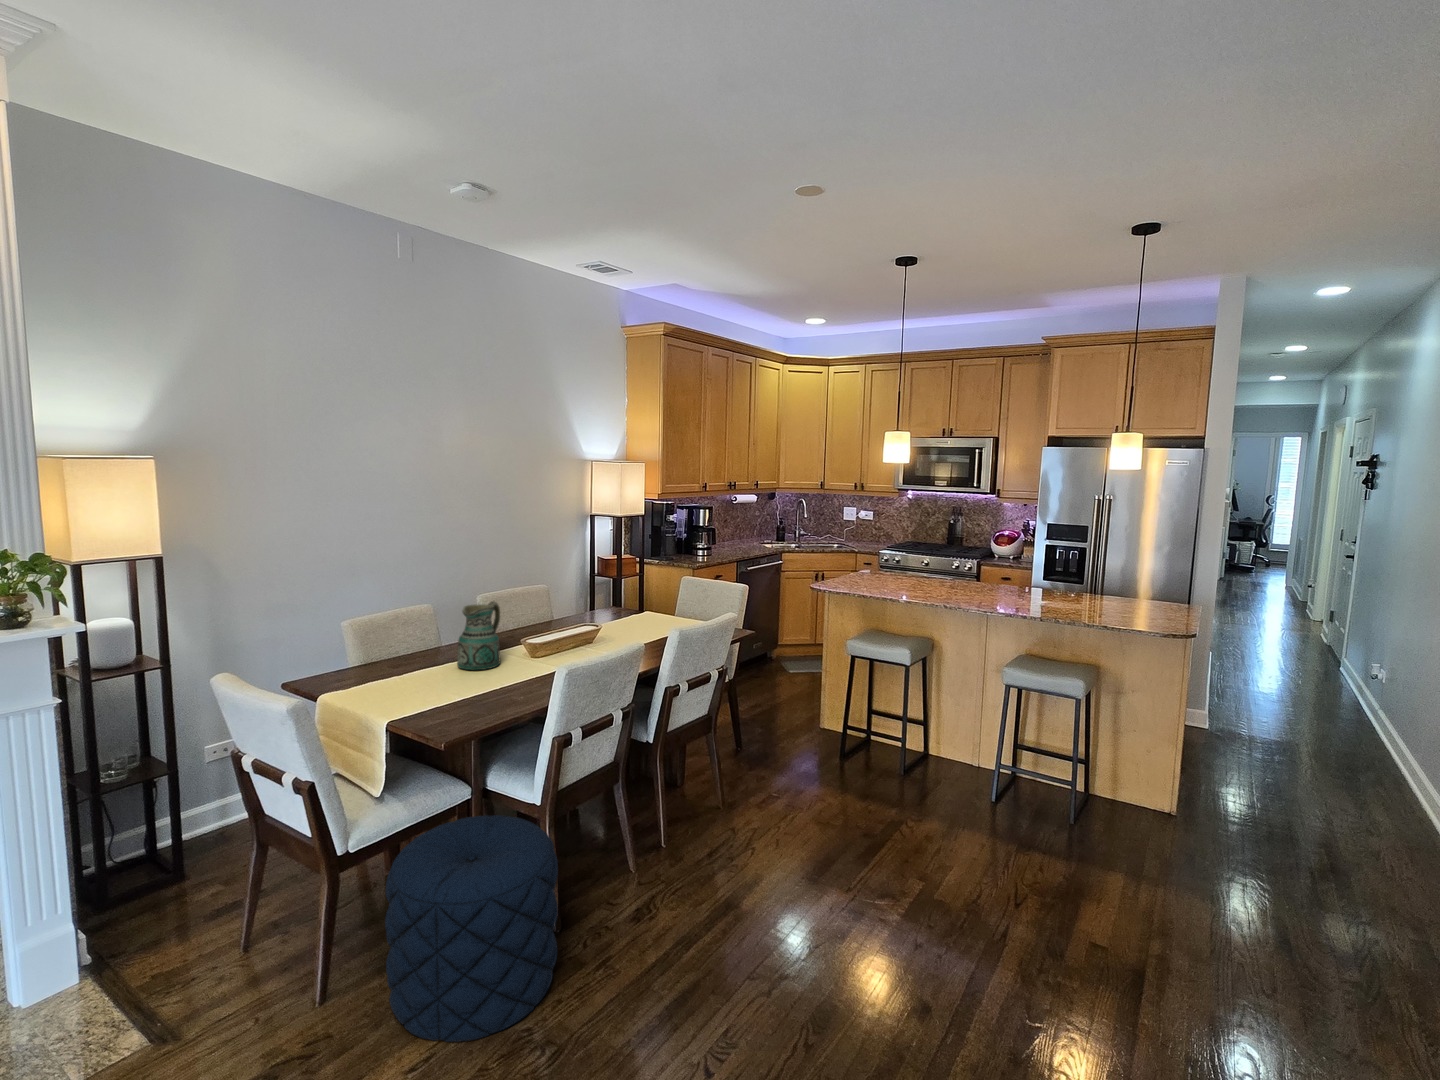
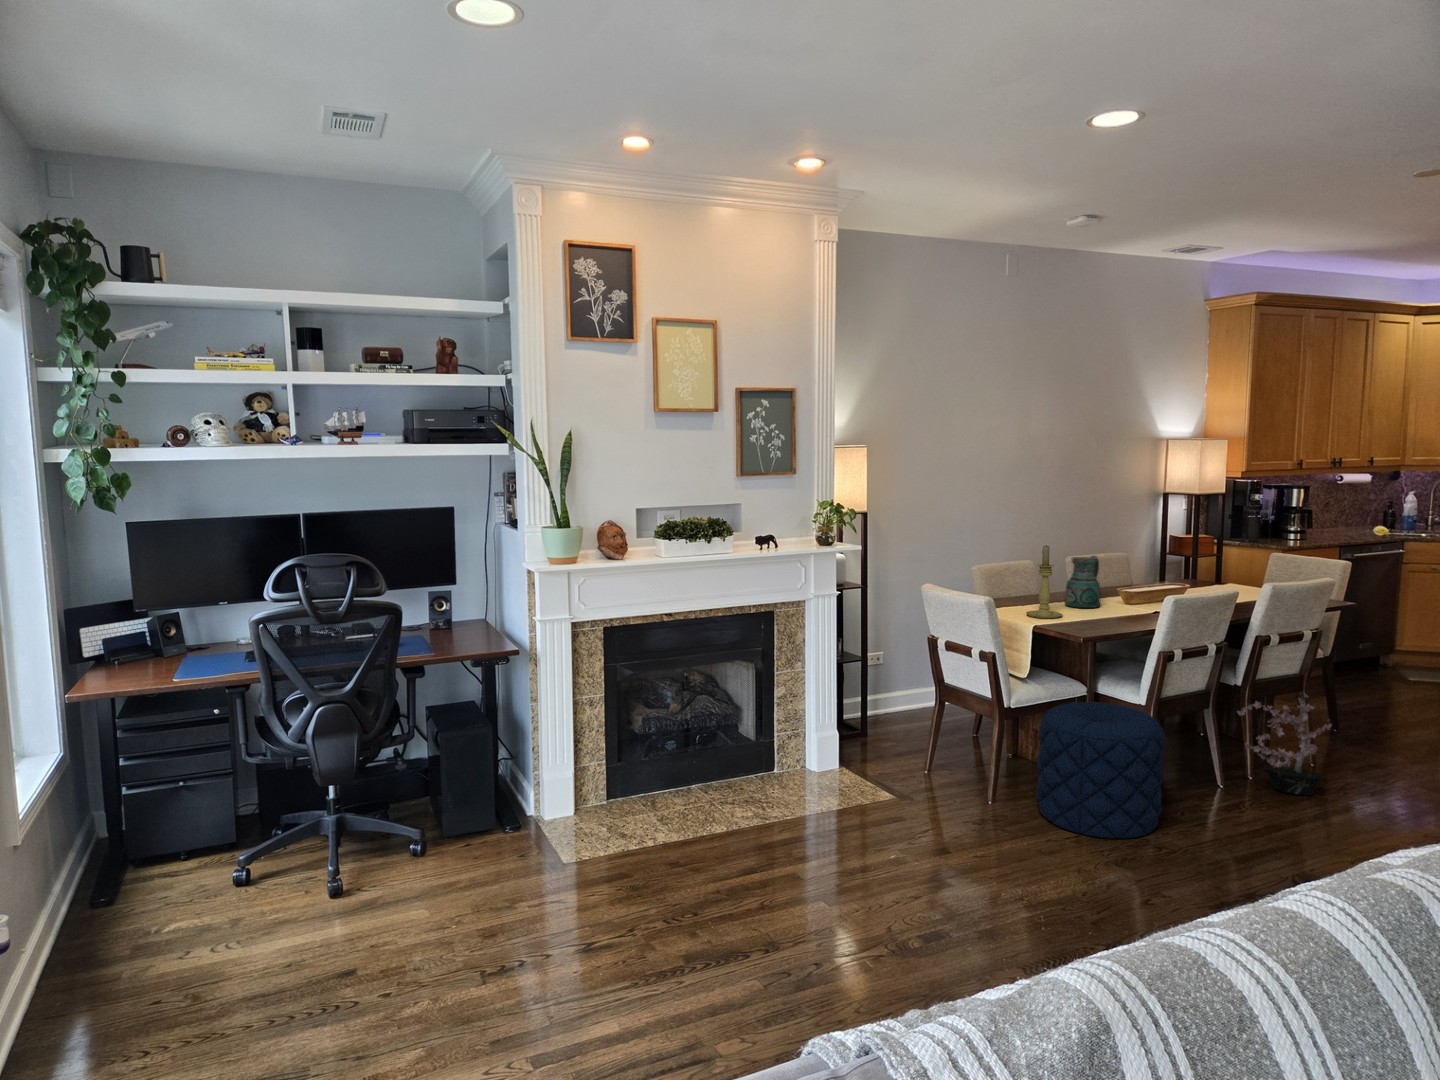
candle holder: none [395,598,444,698] -> present [1026,545,1062,618]
potted plant: none [643,740,743,862] -> present [1237,693,1331,796]

